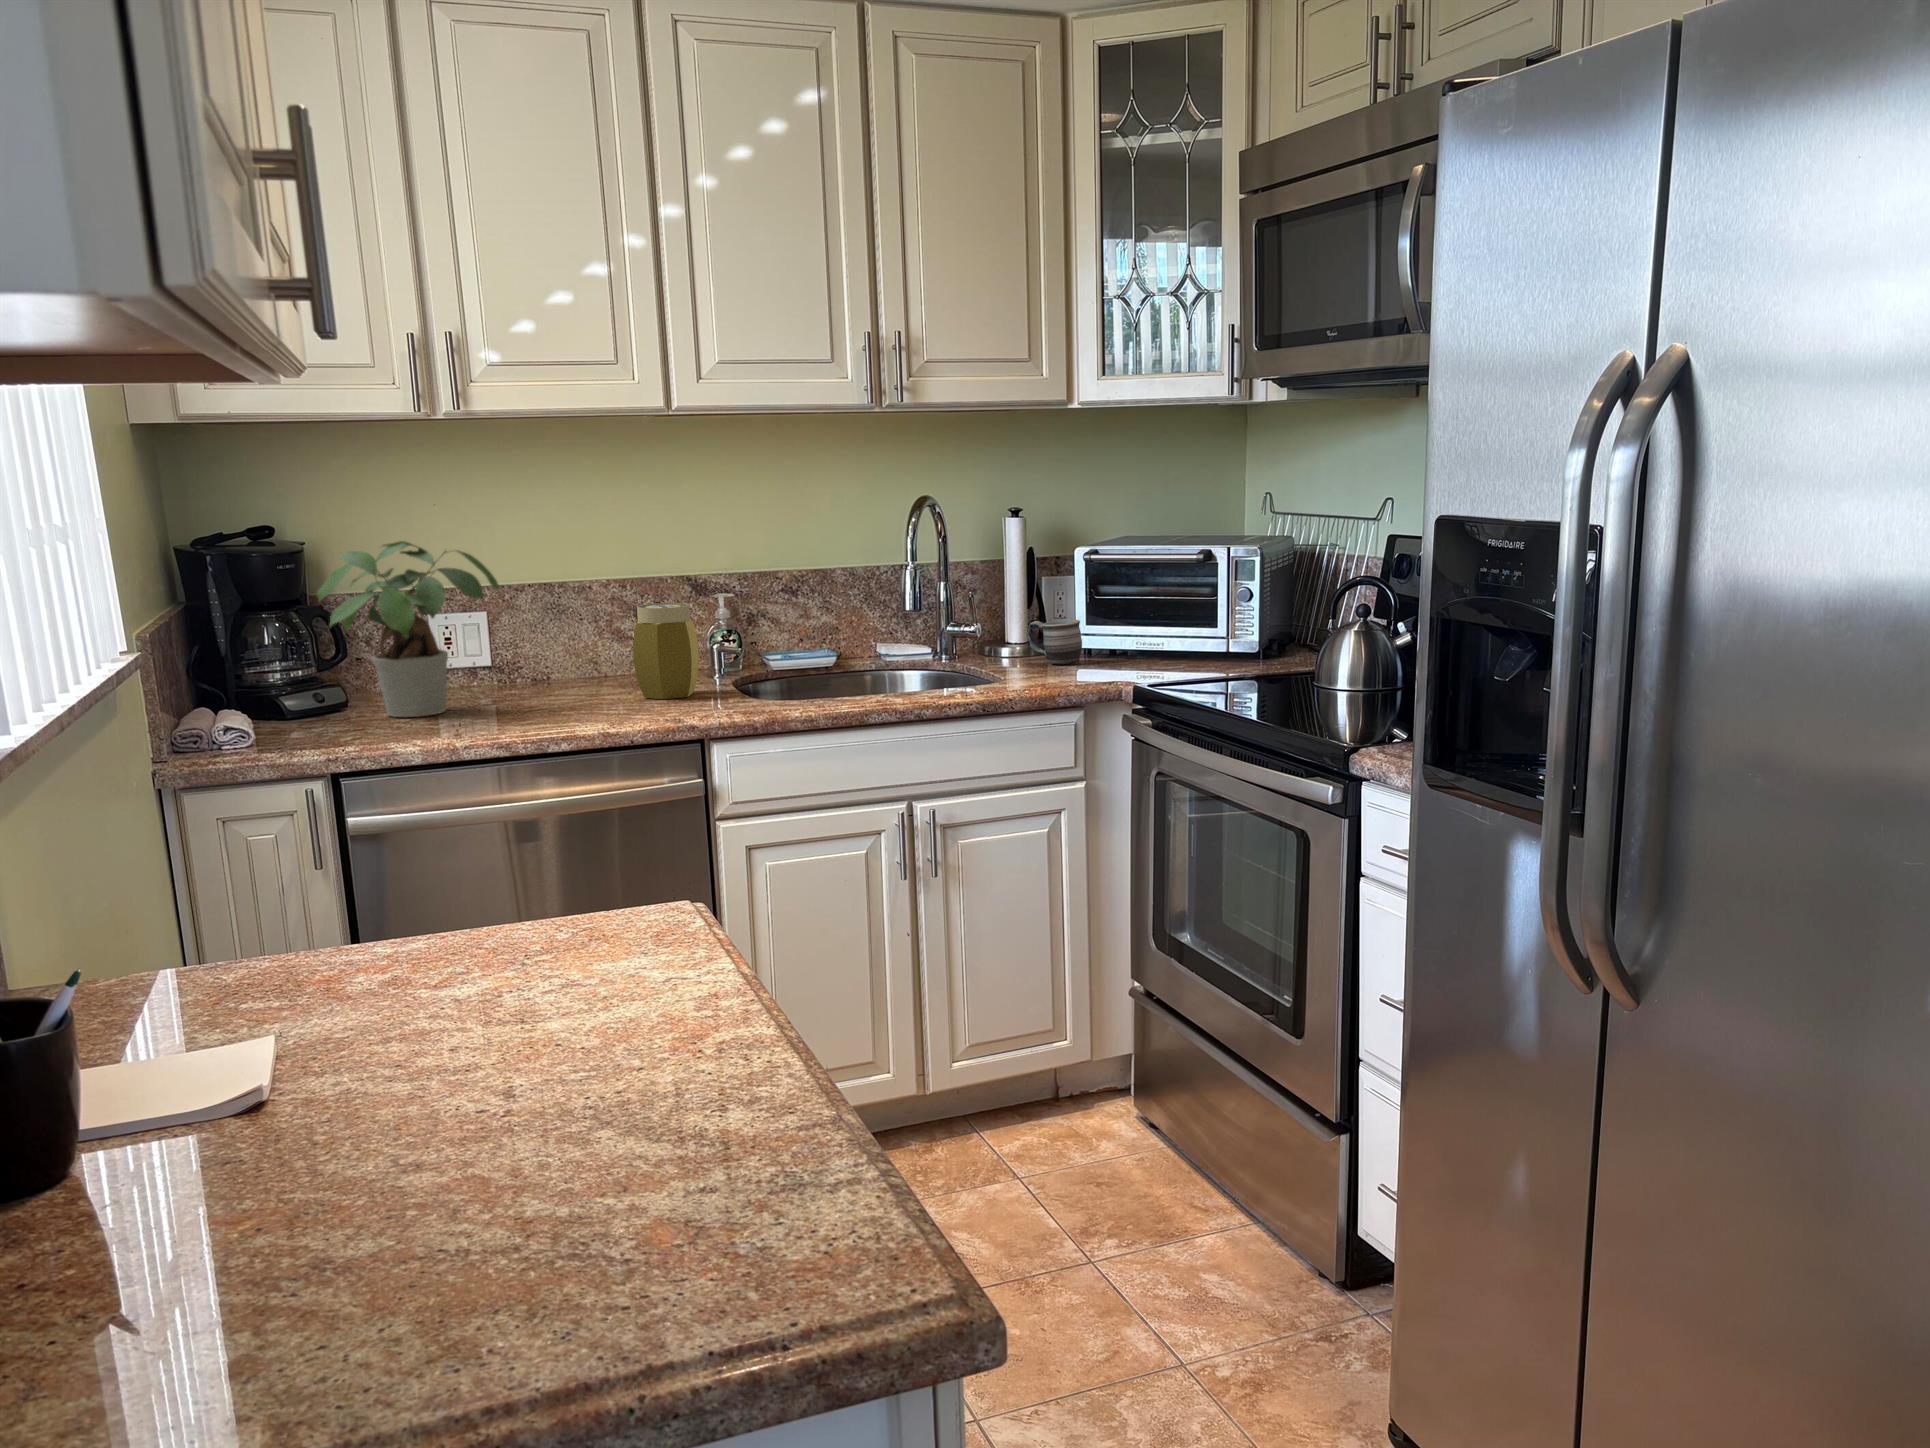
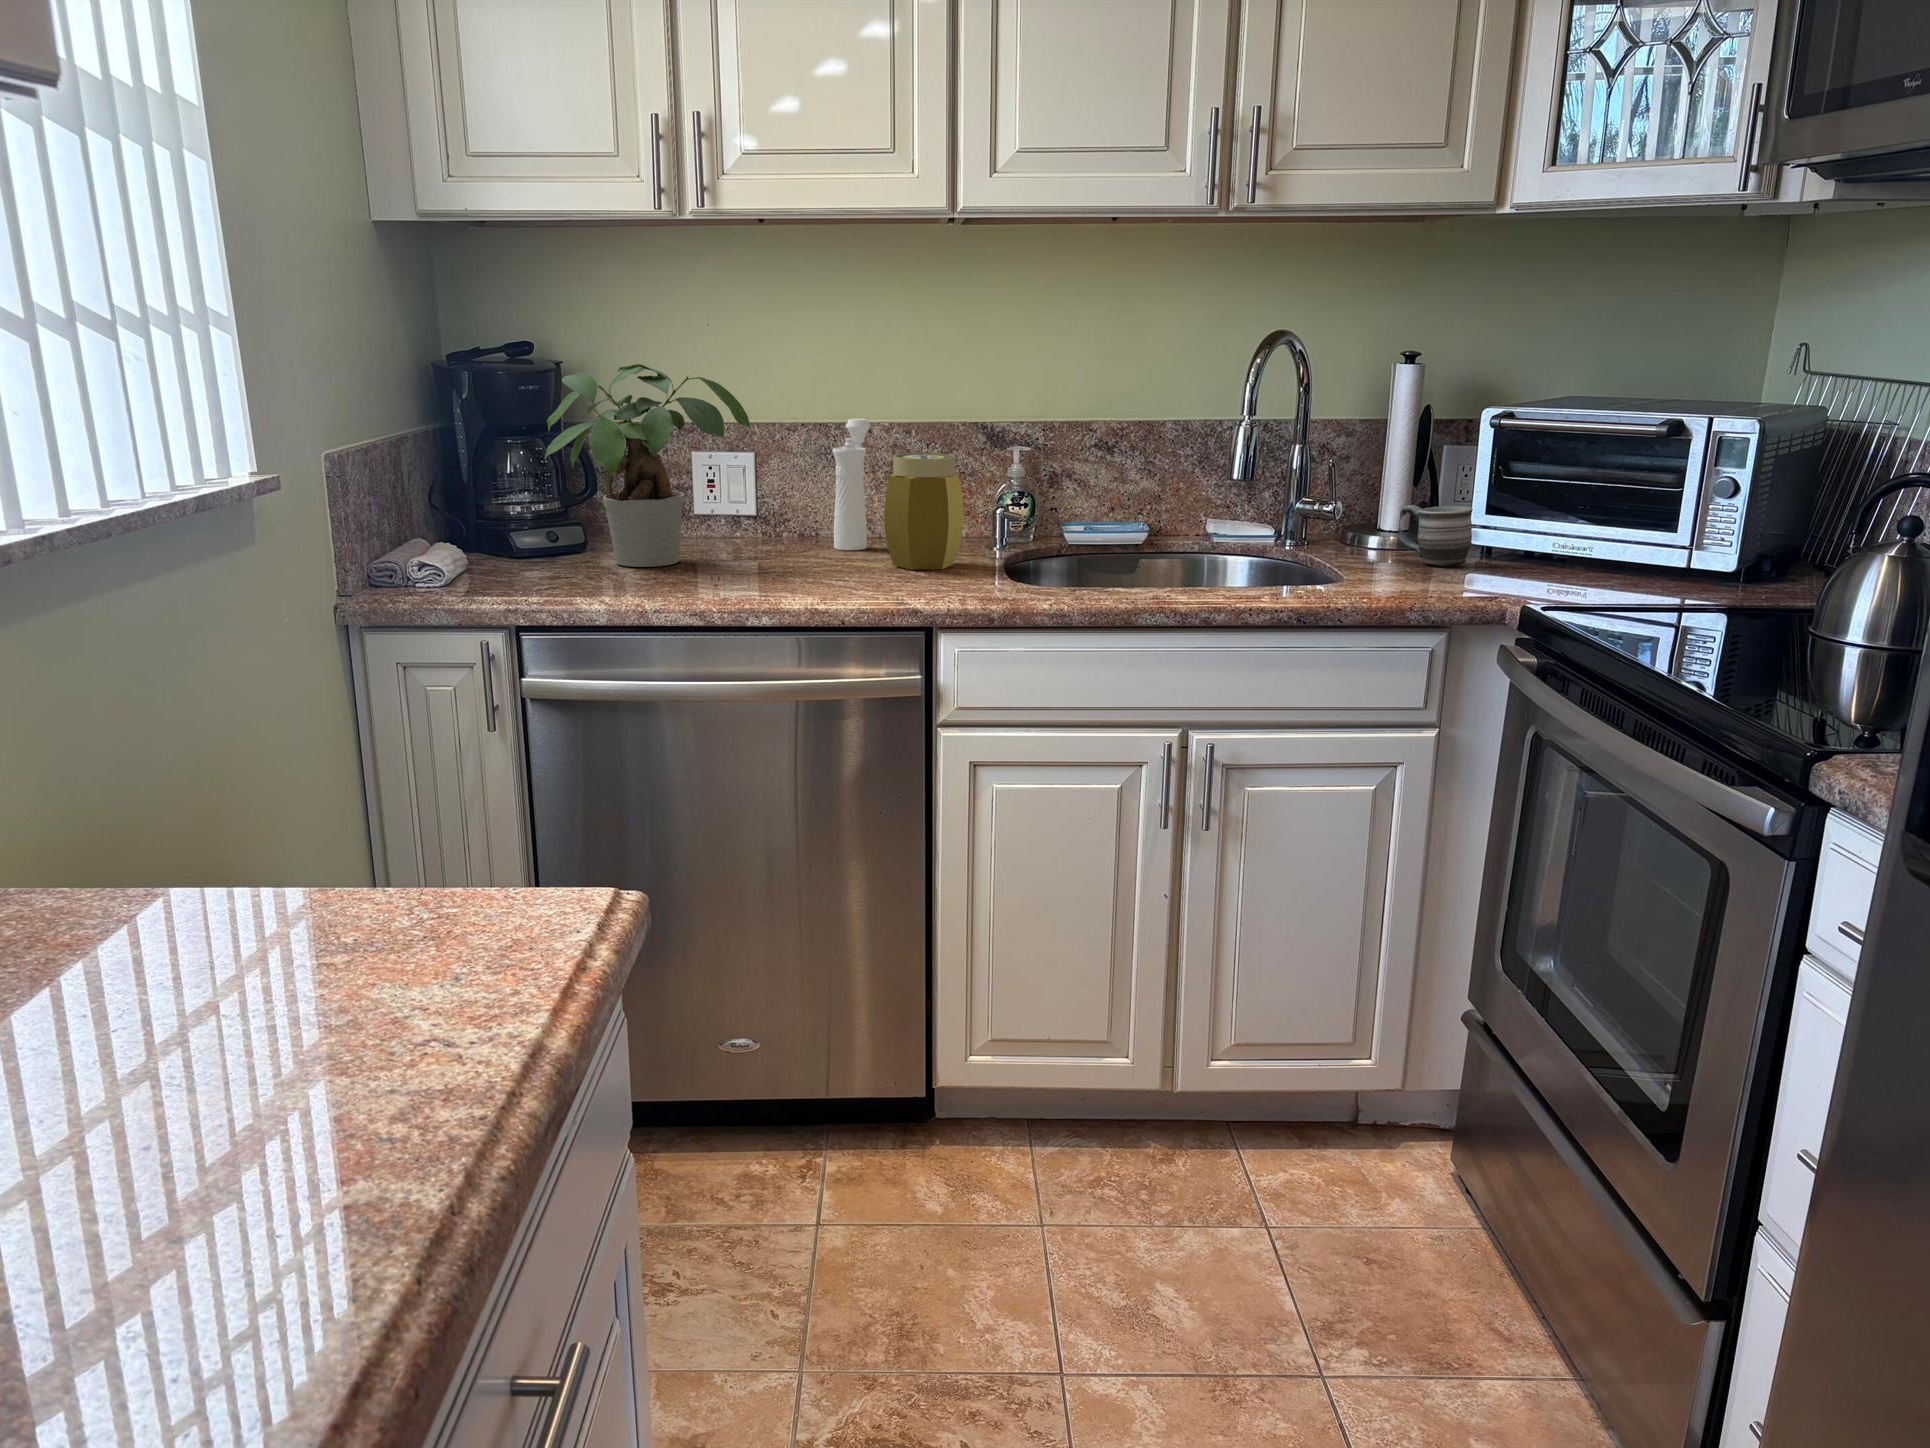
pepper mill: none [567,578,603,690] -> present [832,419,870,550]

